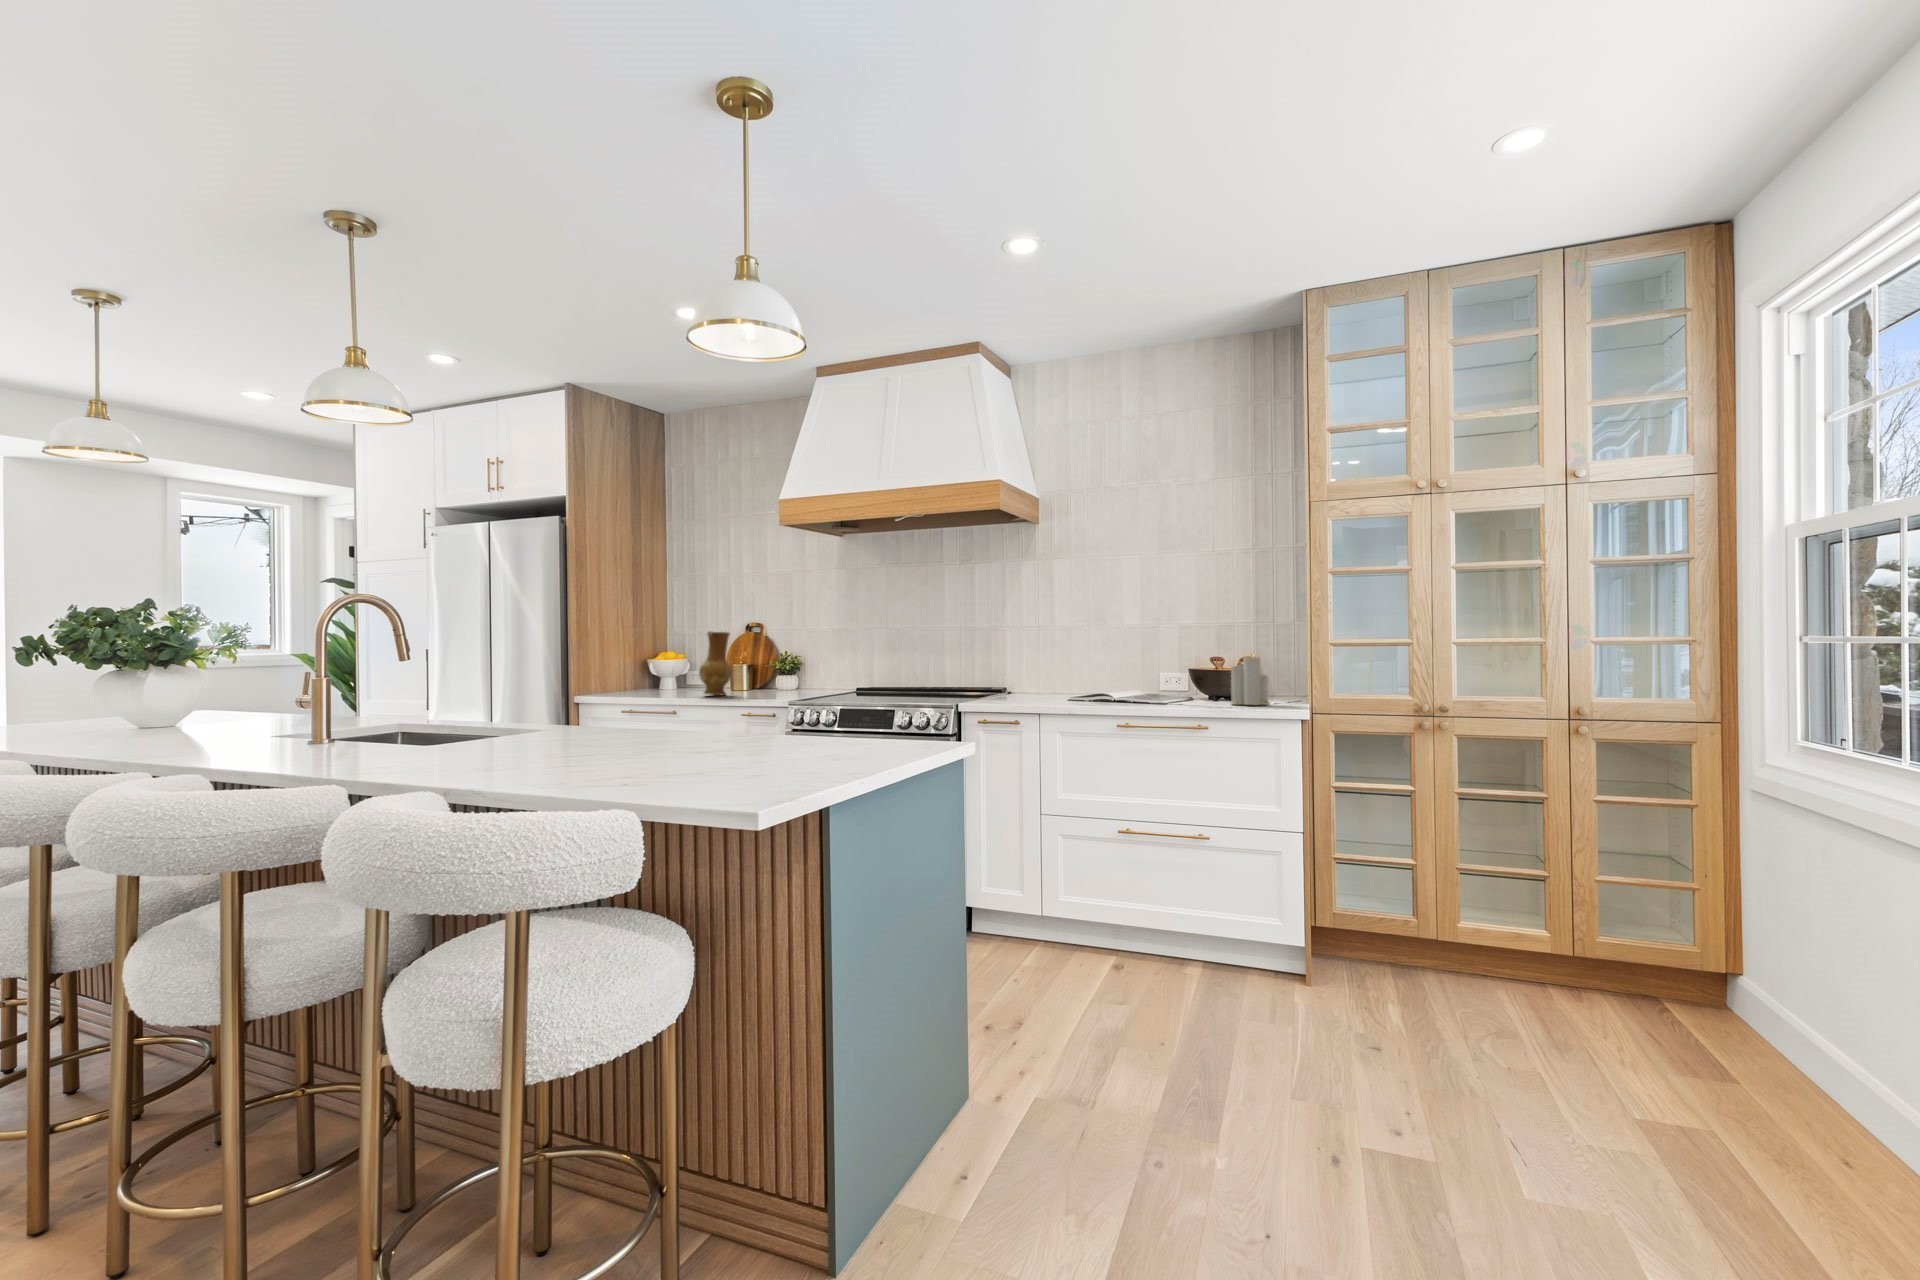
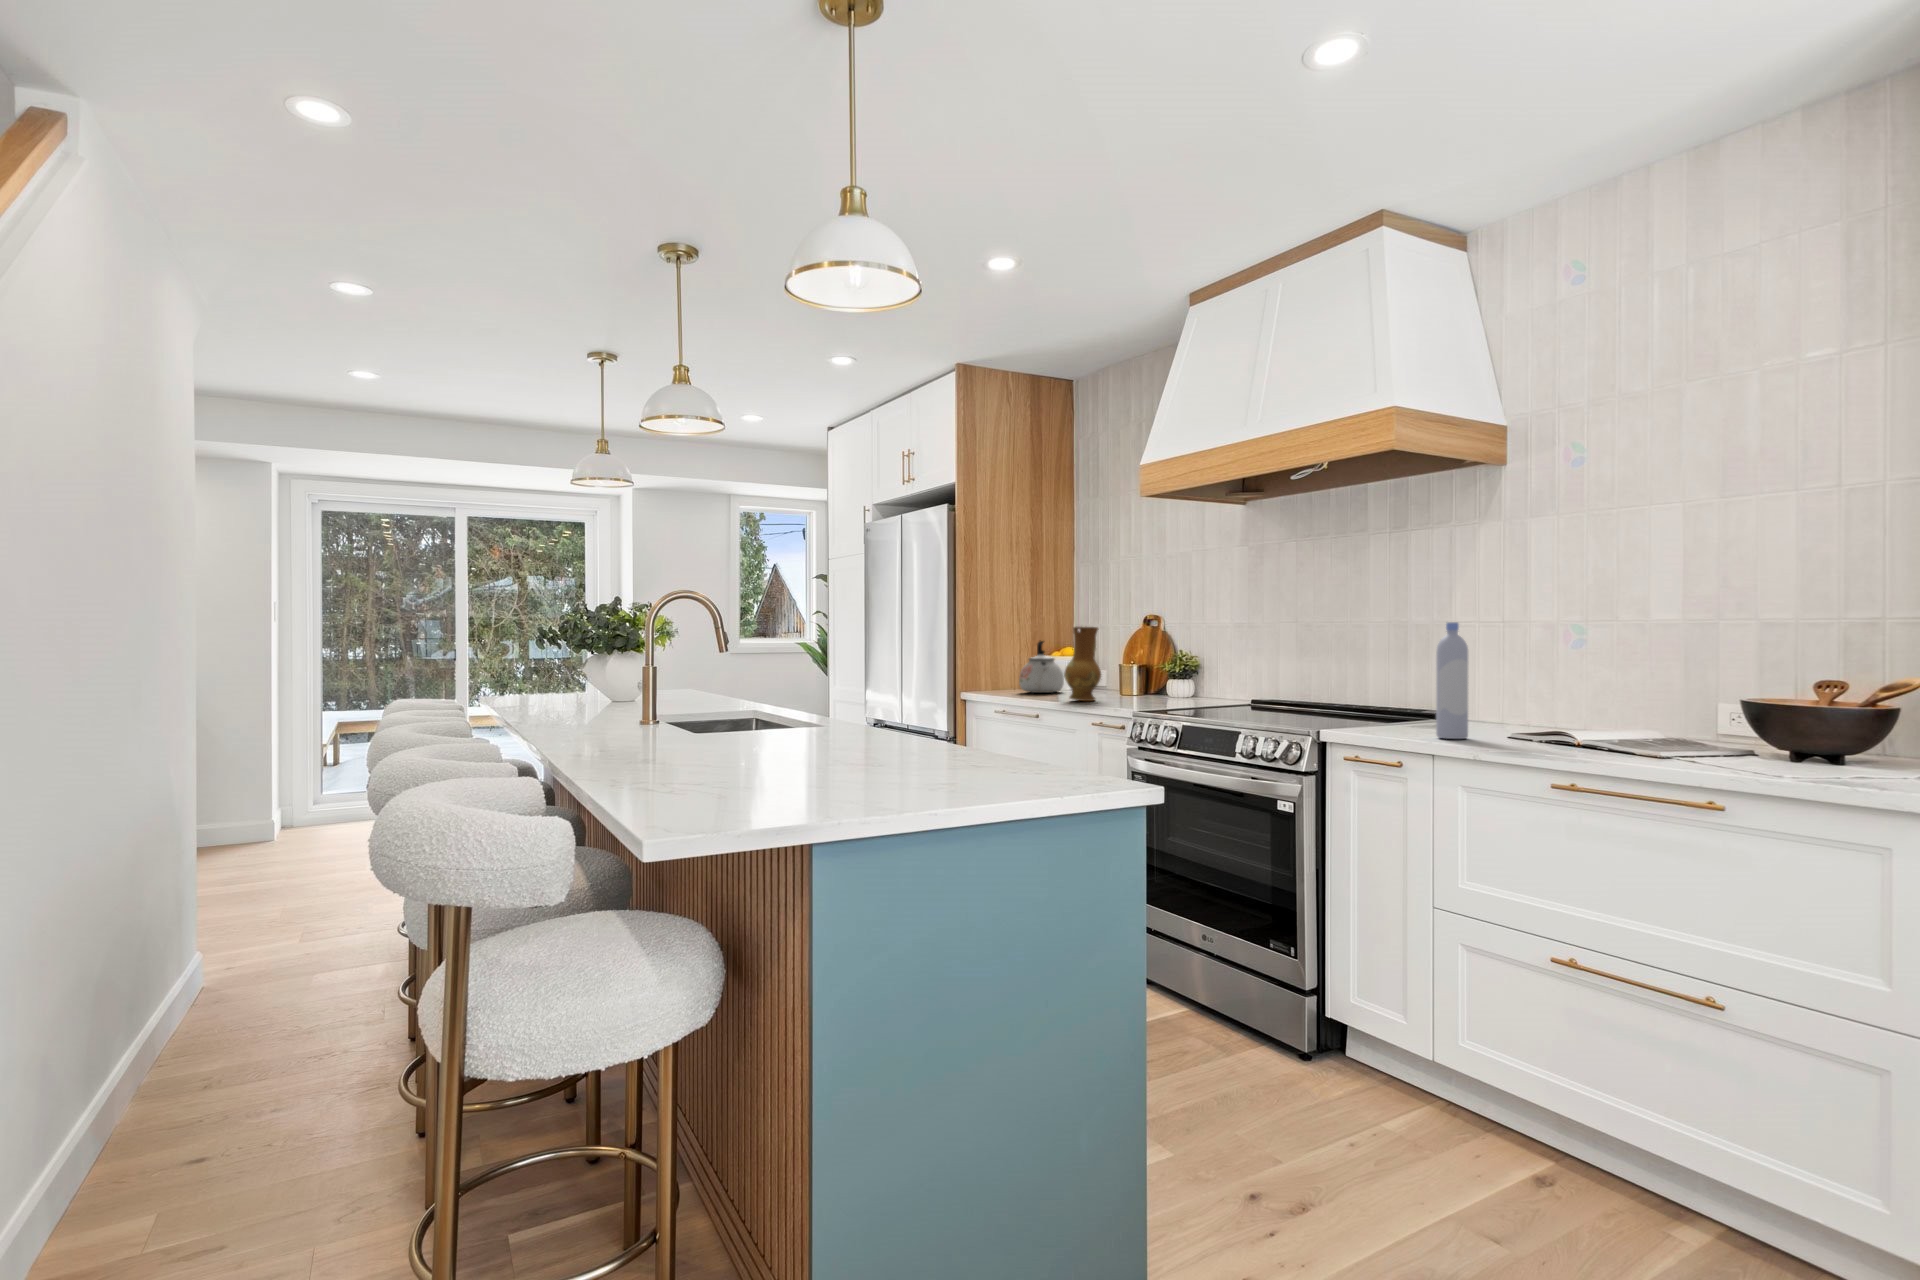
bottle: none [1036,625,1055,702] -> present [1436,622,1468,739]
kettle: none [633,645,675,692] -> present [1019,641,1064,693]
candle: present [1231,657,1270,705] -> none [1785,674,1874,777]

